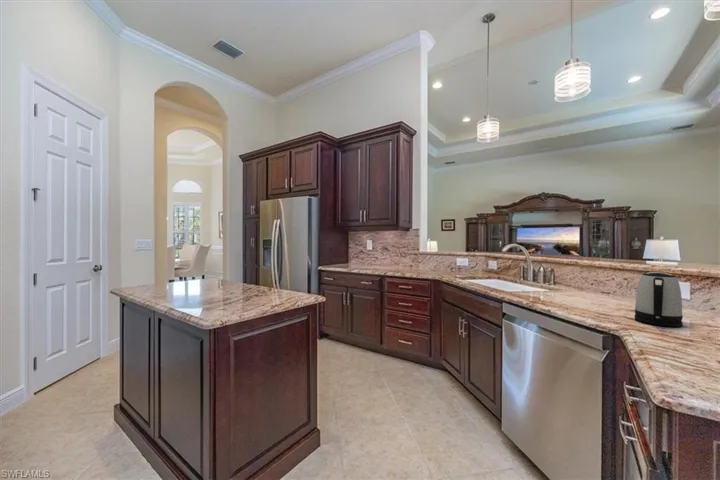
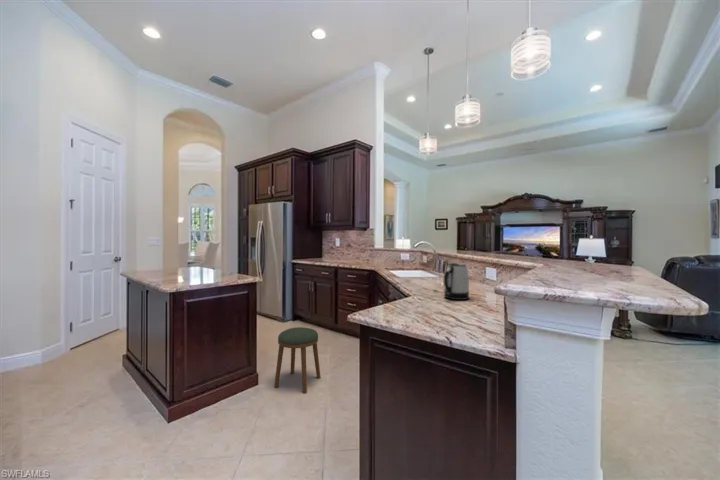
stool: none [348,357,403,453] -> present [274,327,320,393]

